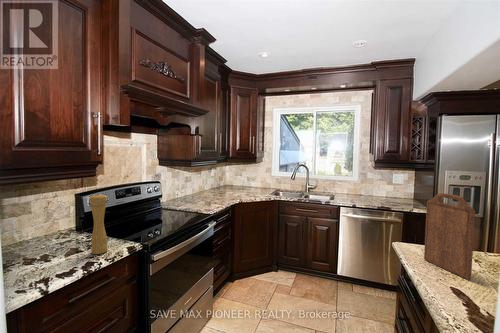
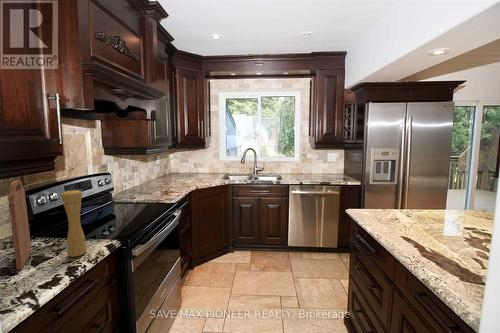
cutting board: present [424,193,475,279] -> present [8,180,31,270]

